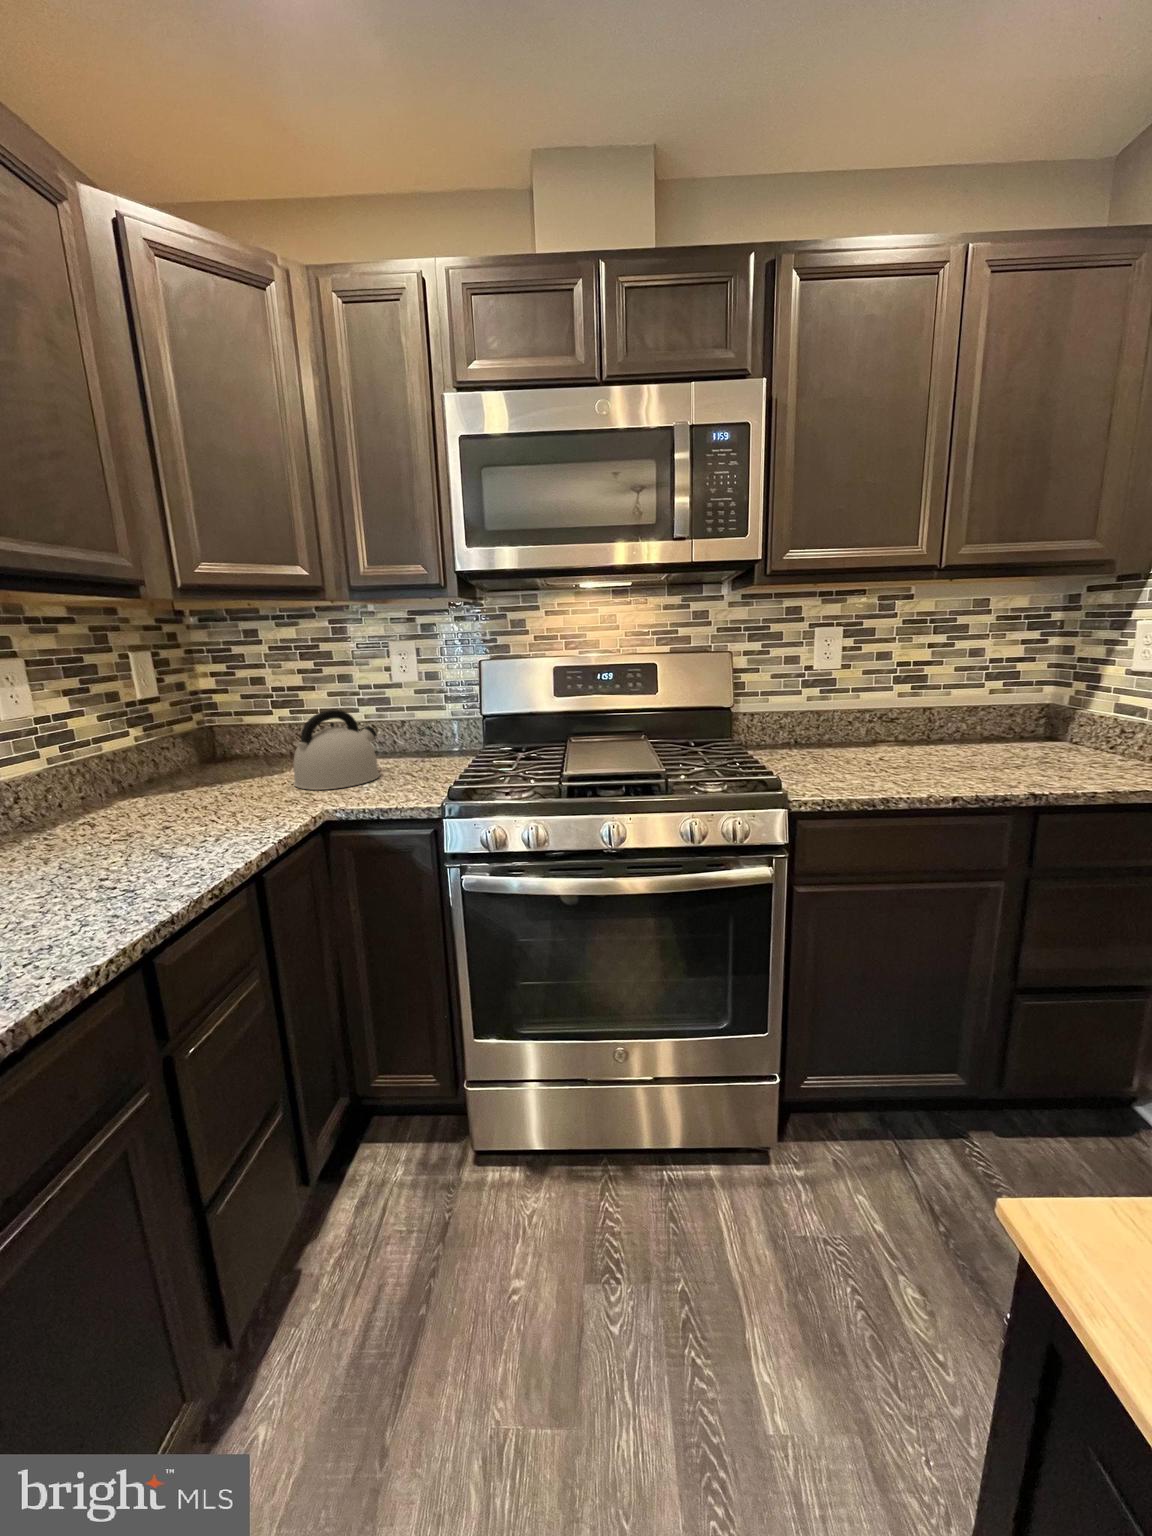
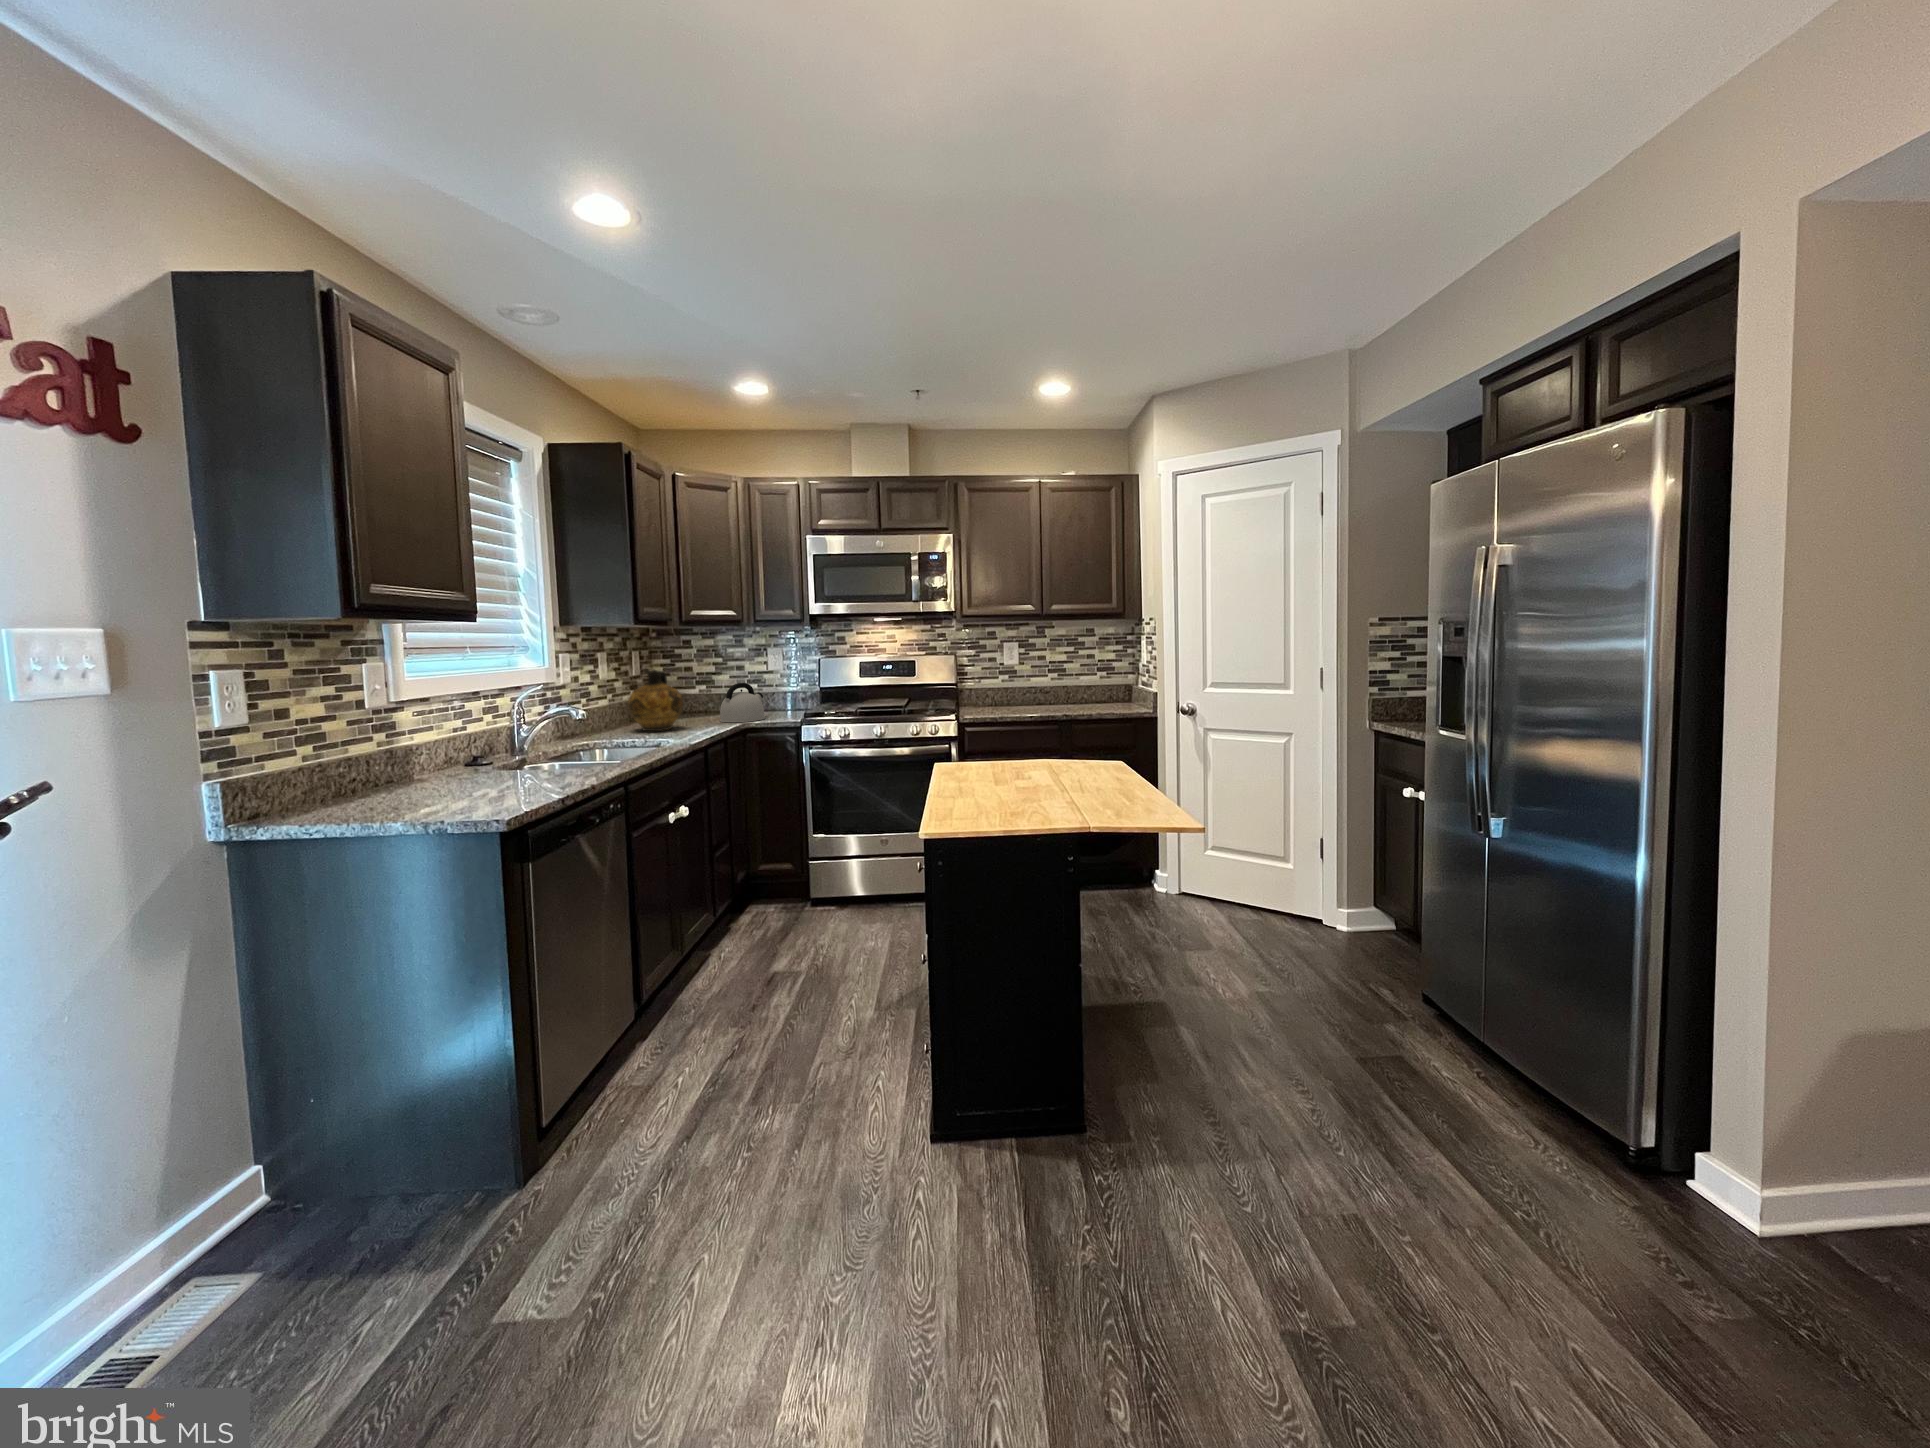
ceramic jug: none [75,689,201,822] -> present [628,669,683,731]

